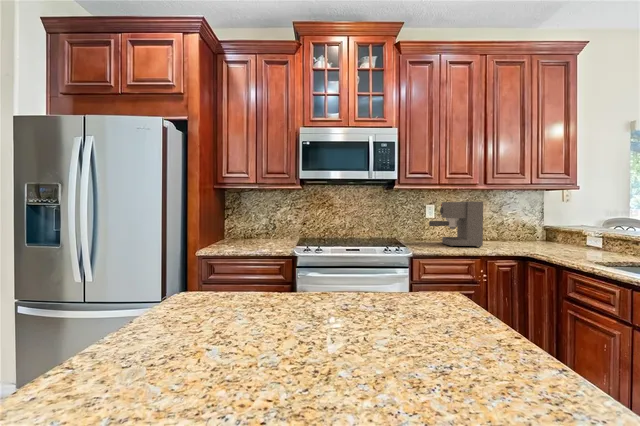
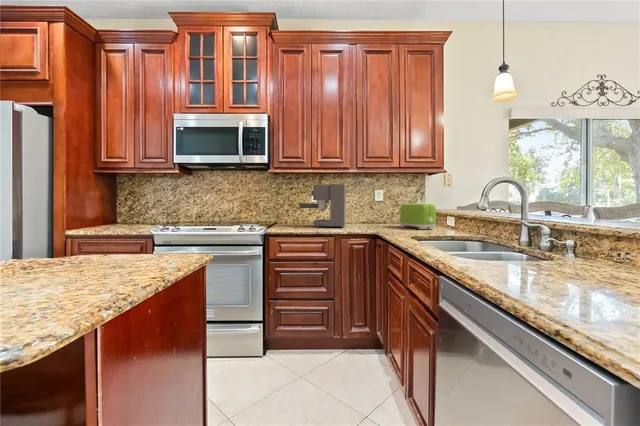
toaster: none [529,220,578,249] -> present [400,203,436,229]

